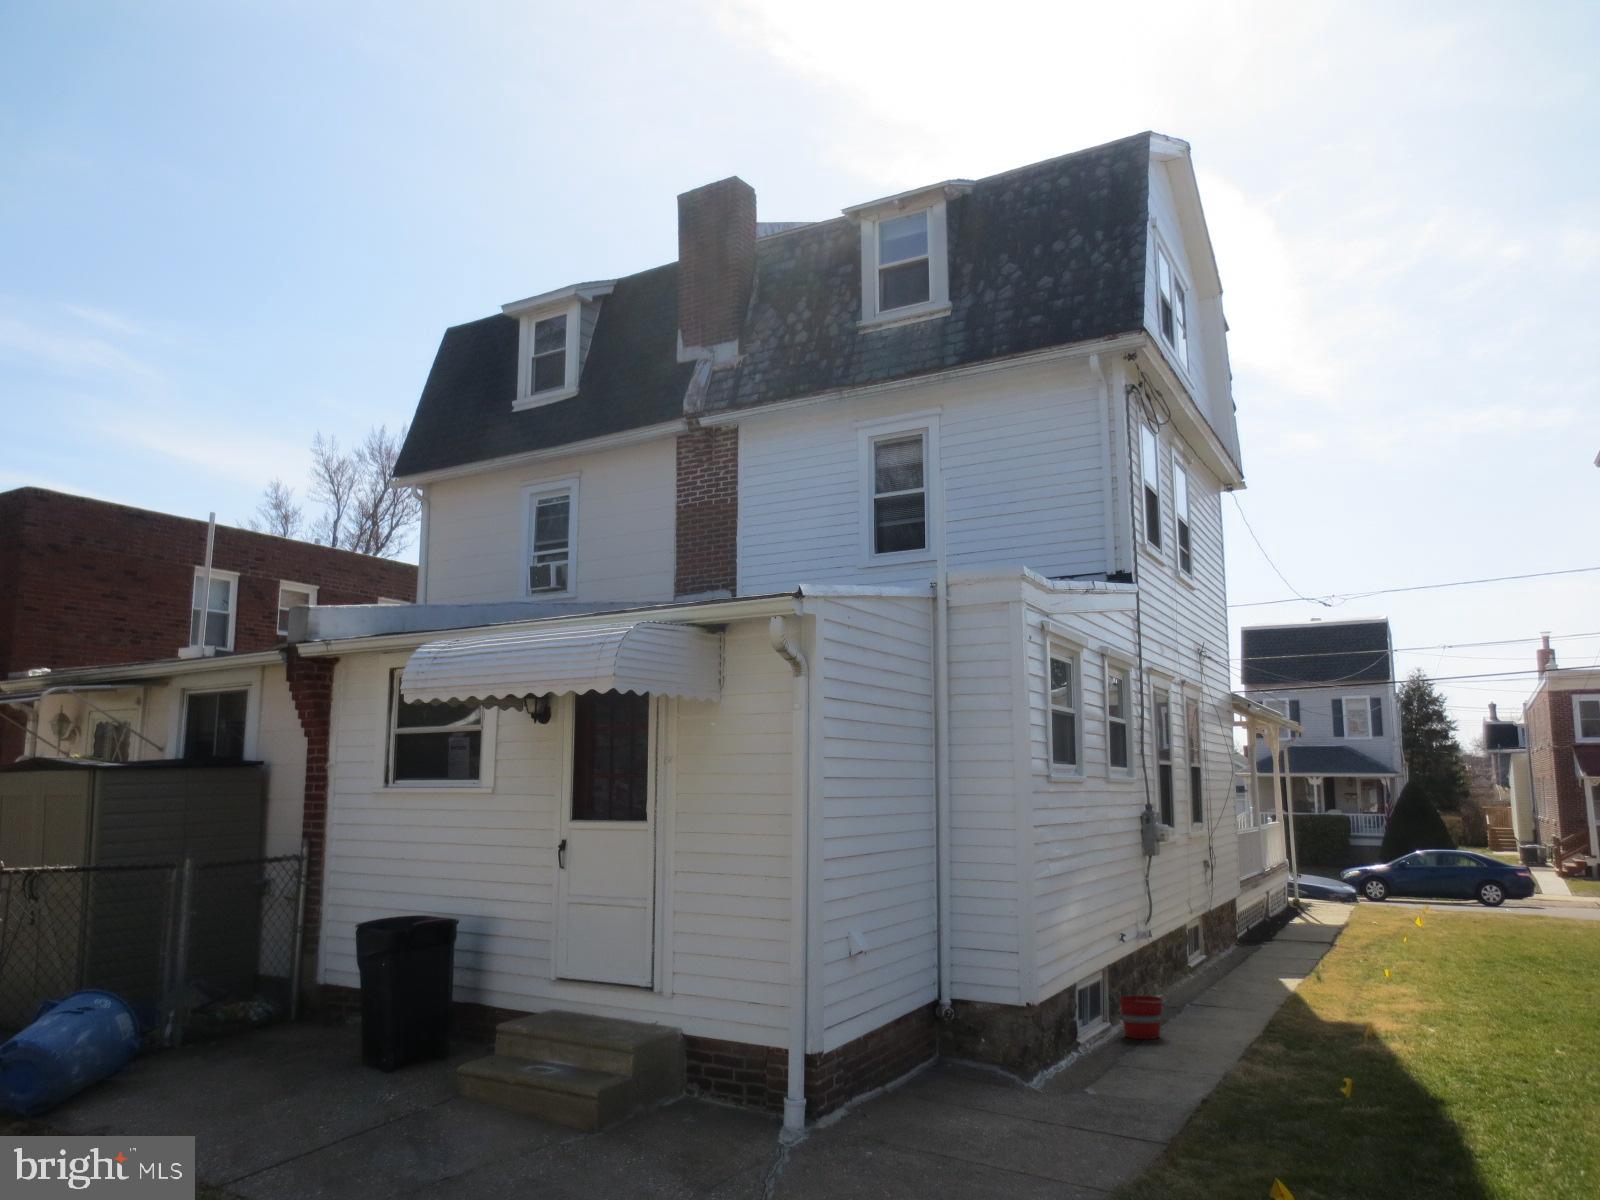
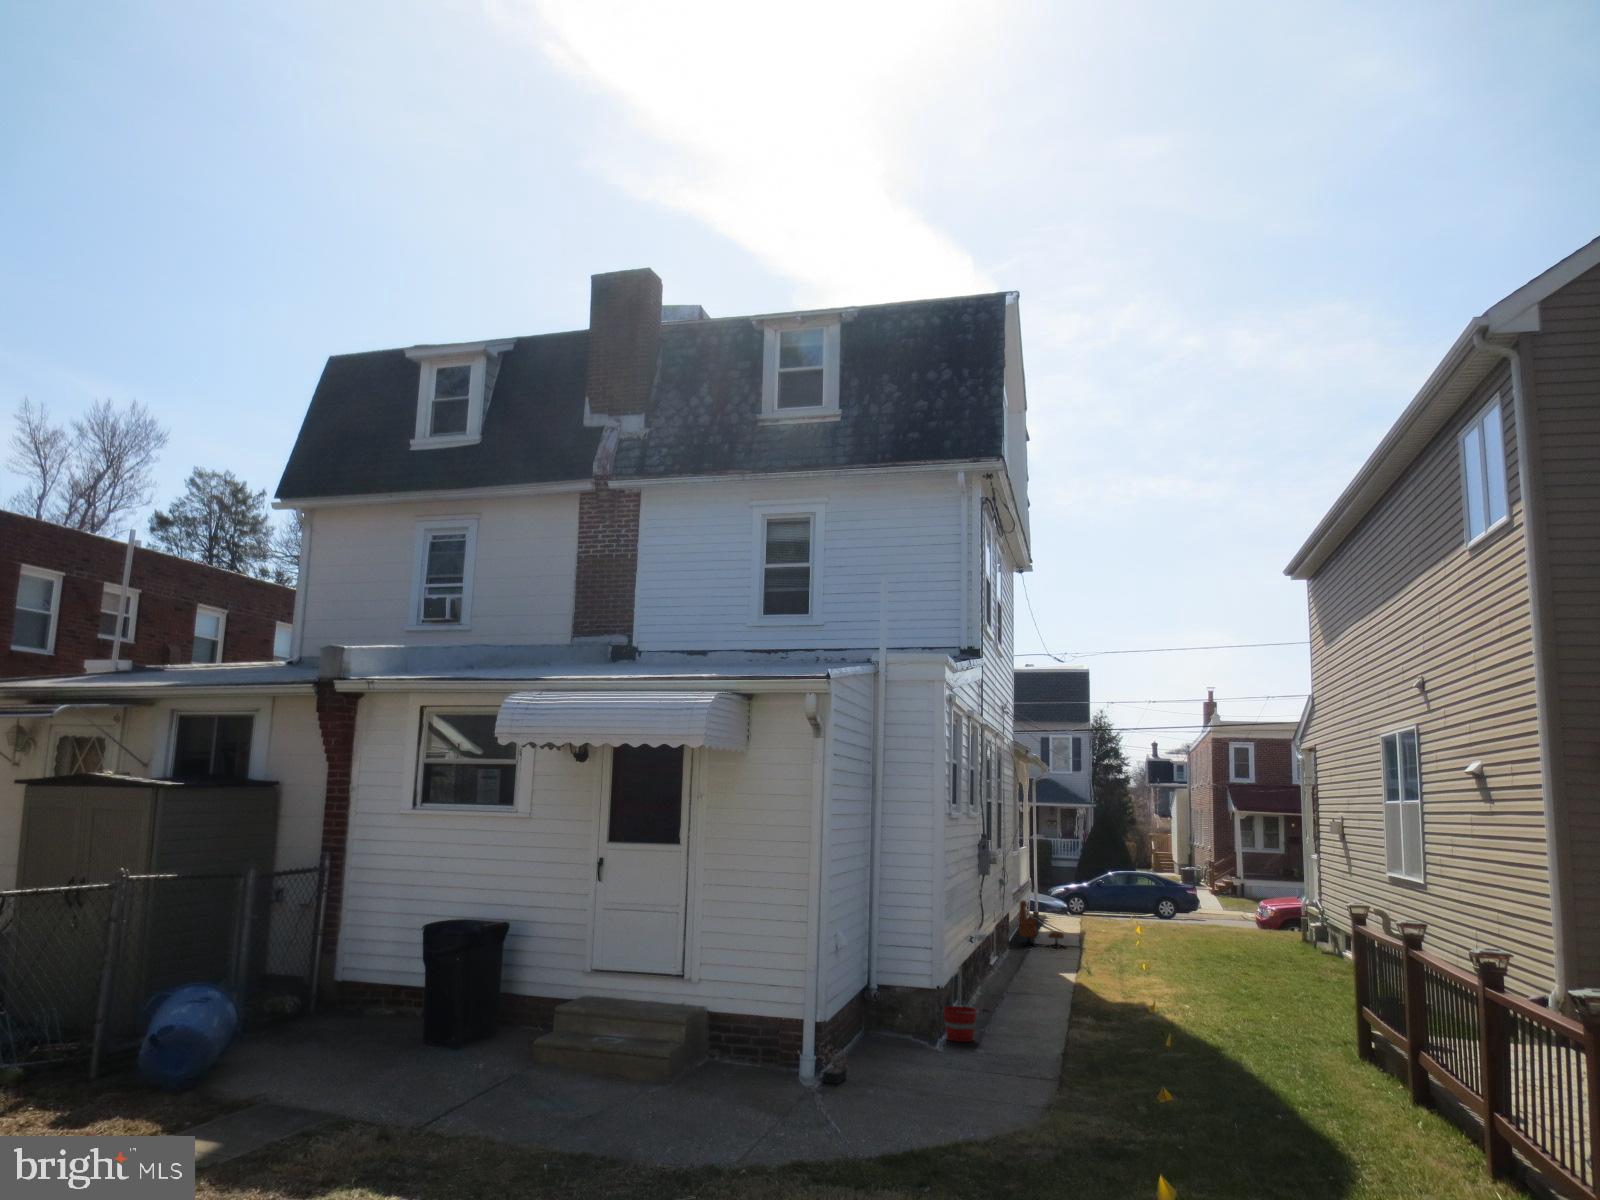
lounge chair: none [1257,880,1326,940] -> present [1019,900,1065,948]
decorative plant: none [941,1036,981,1083] -> present [821,1046,847,1084]

